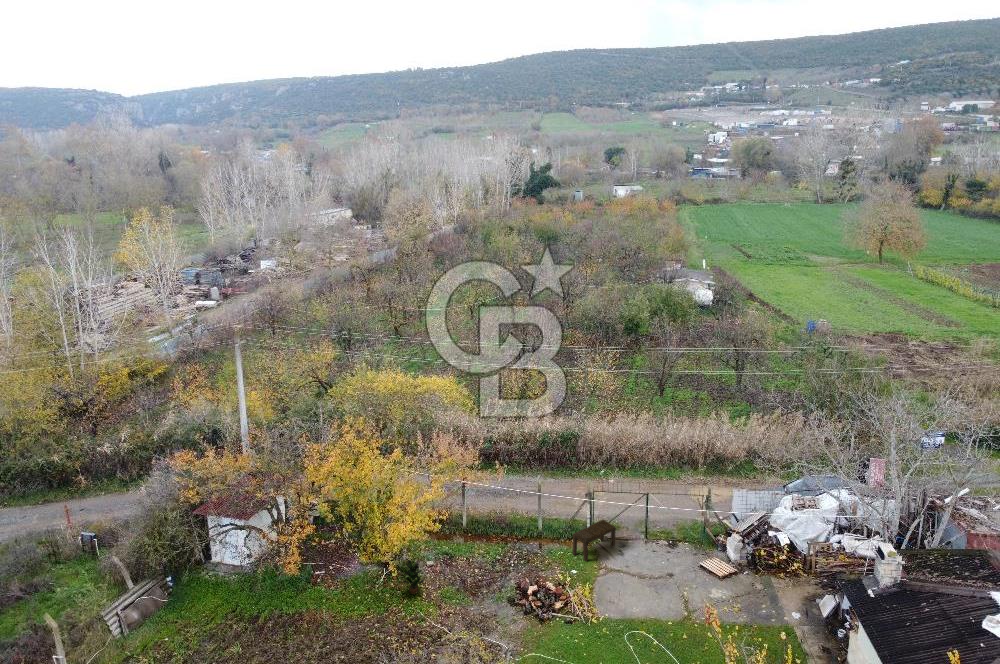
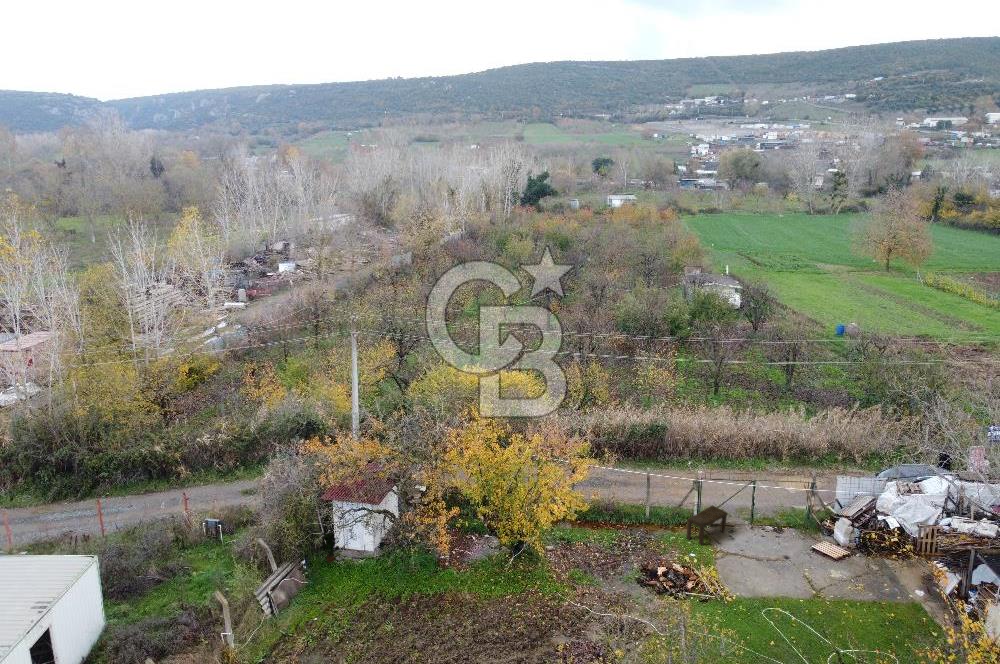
potted plant: present [404,560,424,594] -> present [322,532,339,563]

